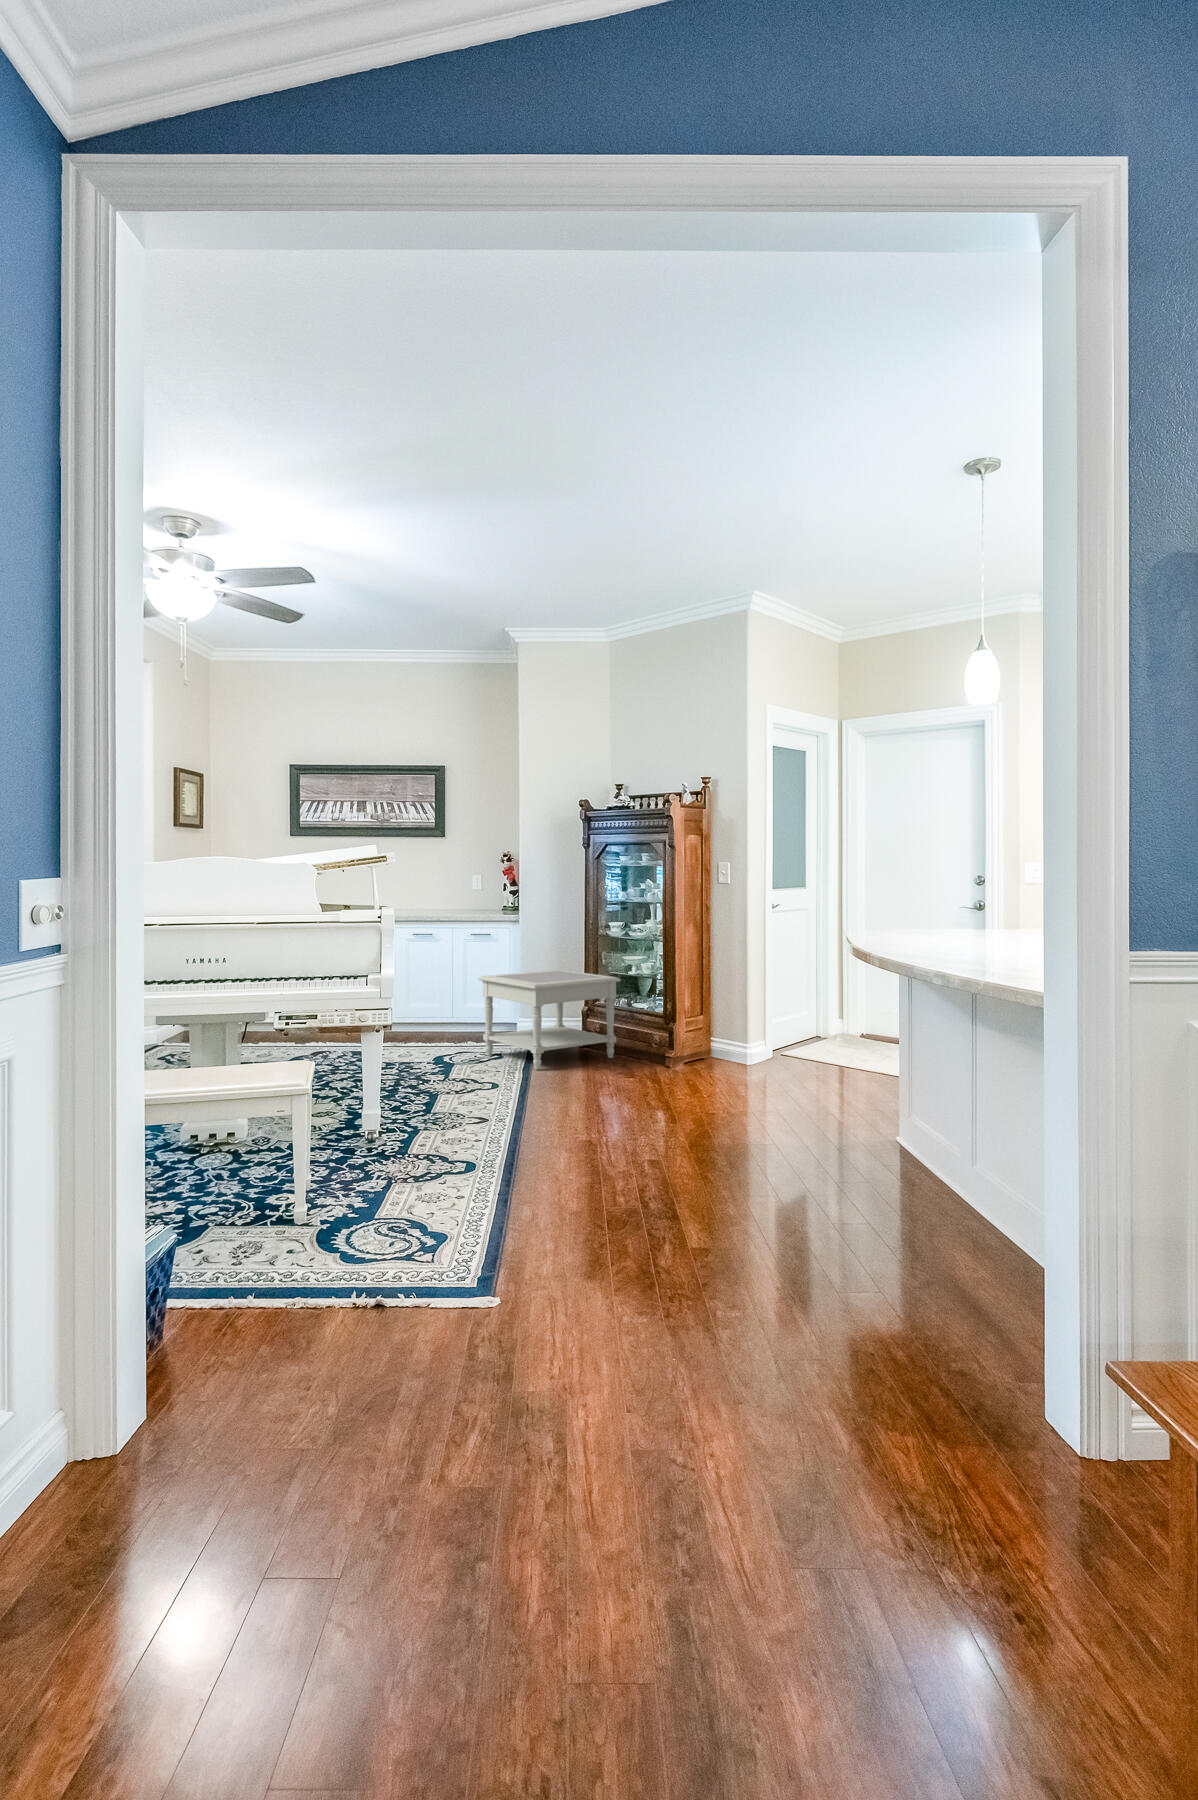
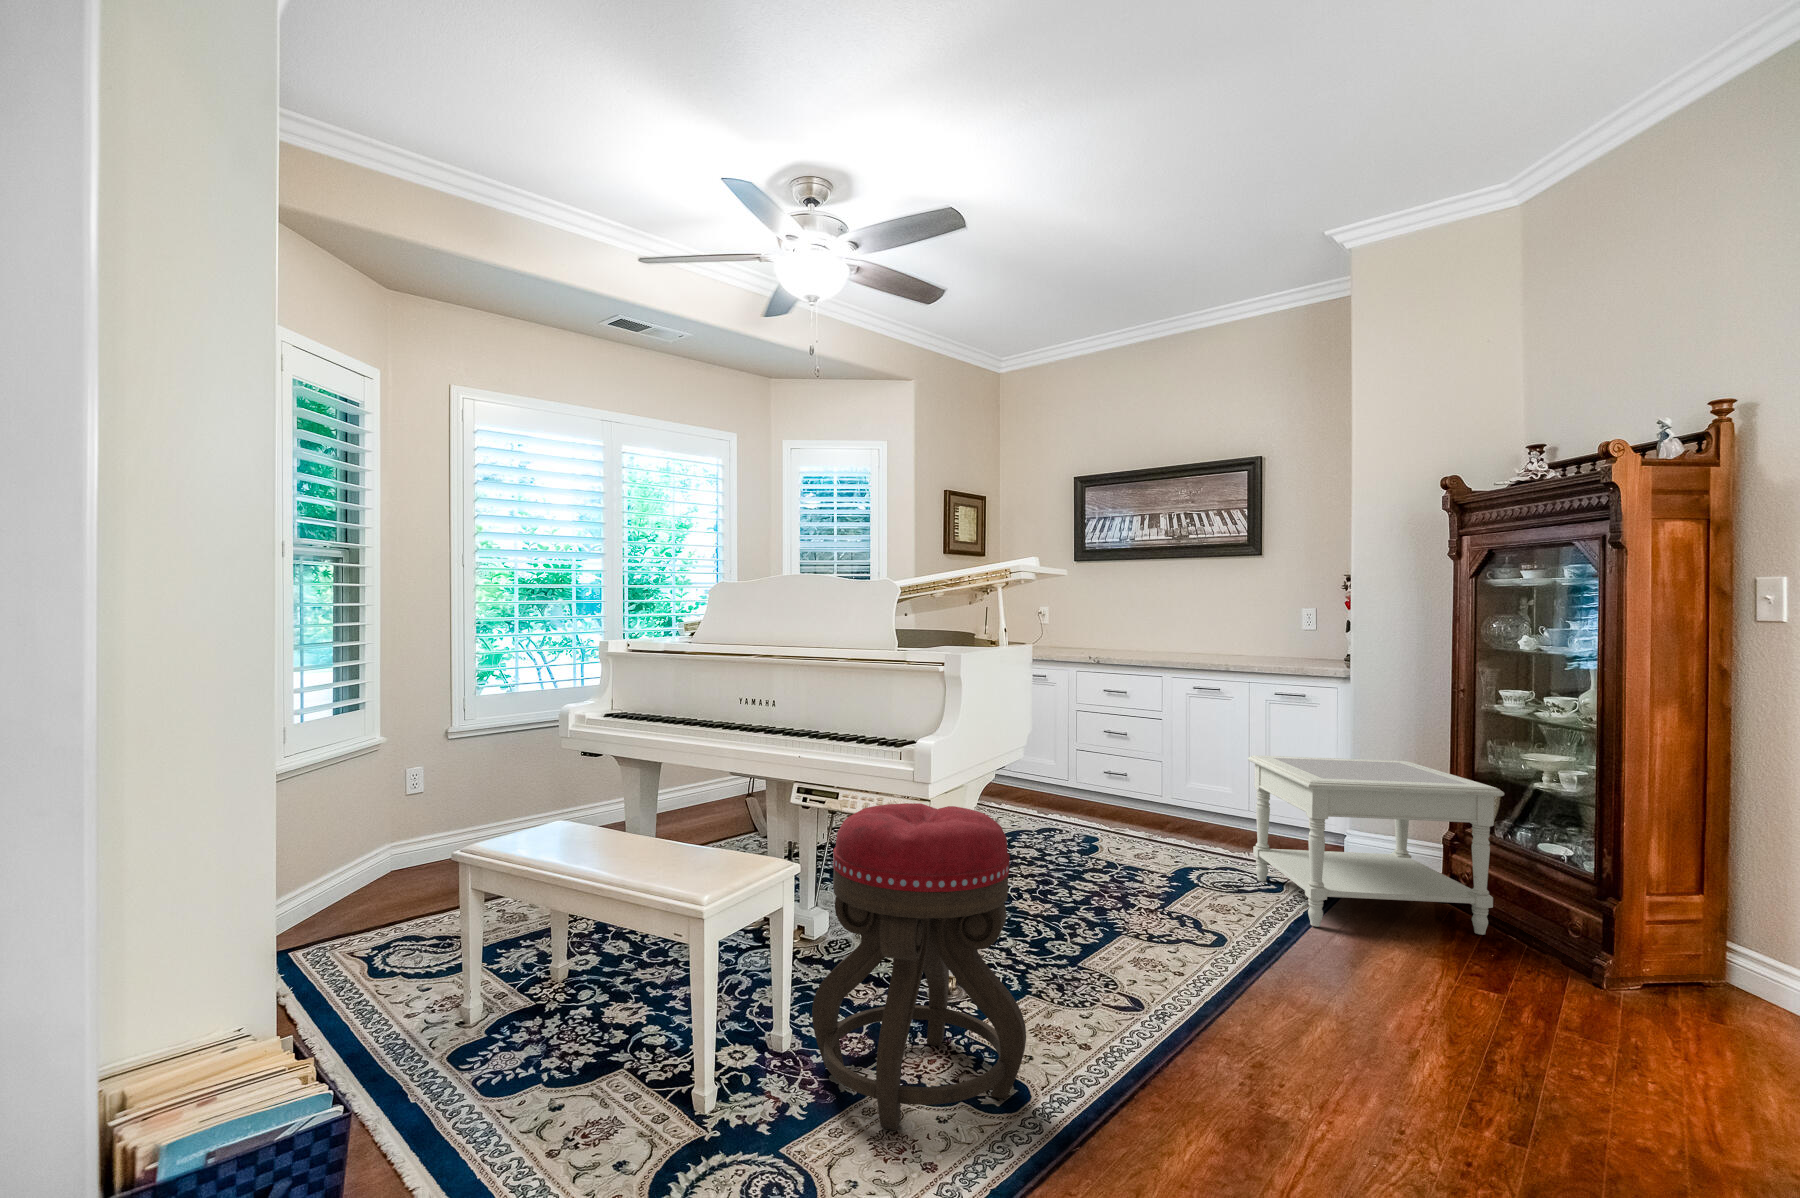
ottoman: none [361,1013,484,1182] -> present [812,803,1026,1130]

